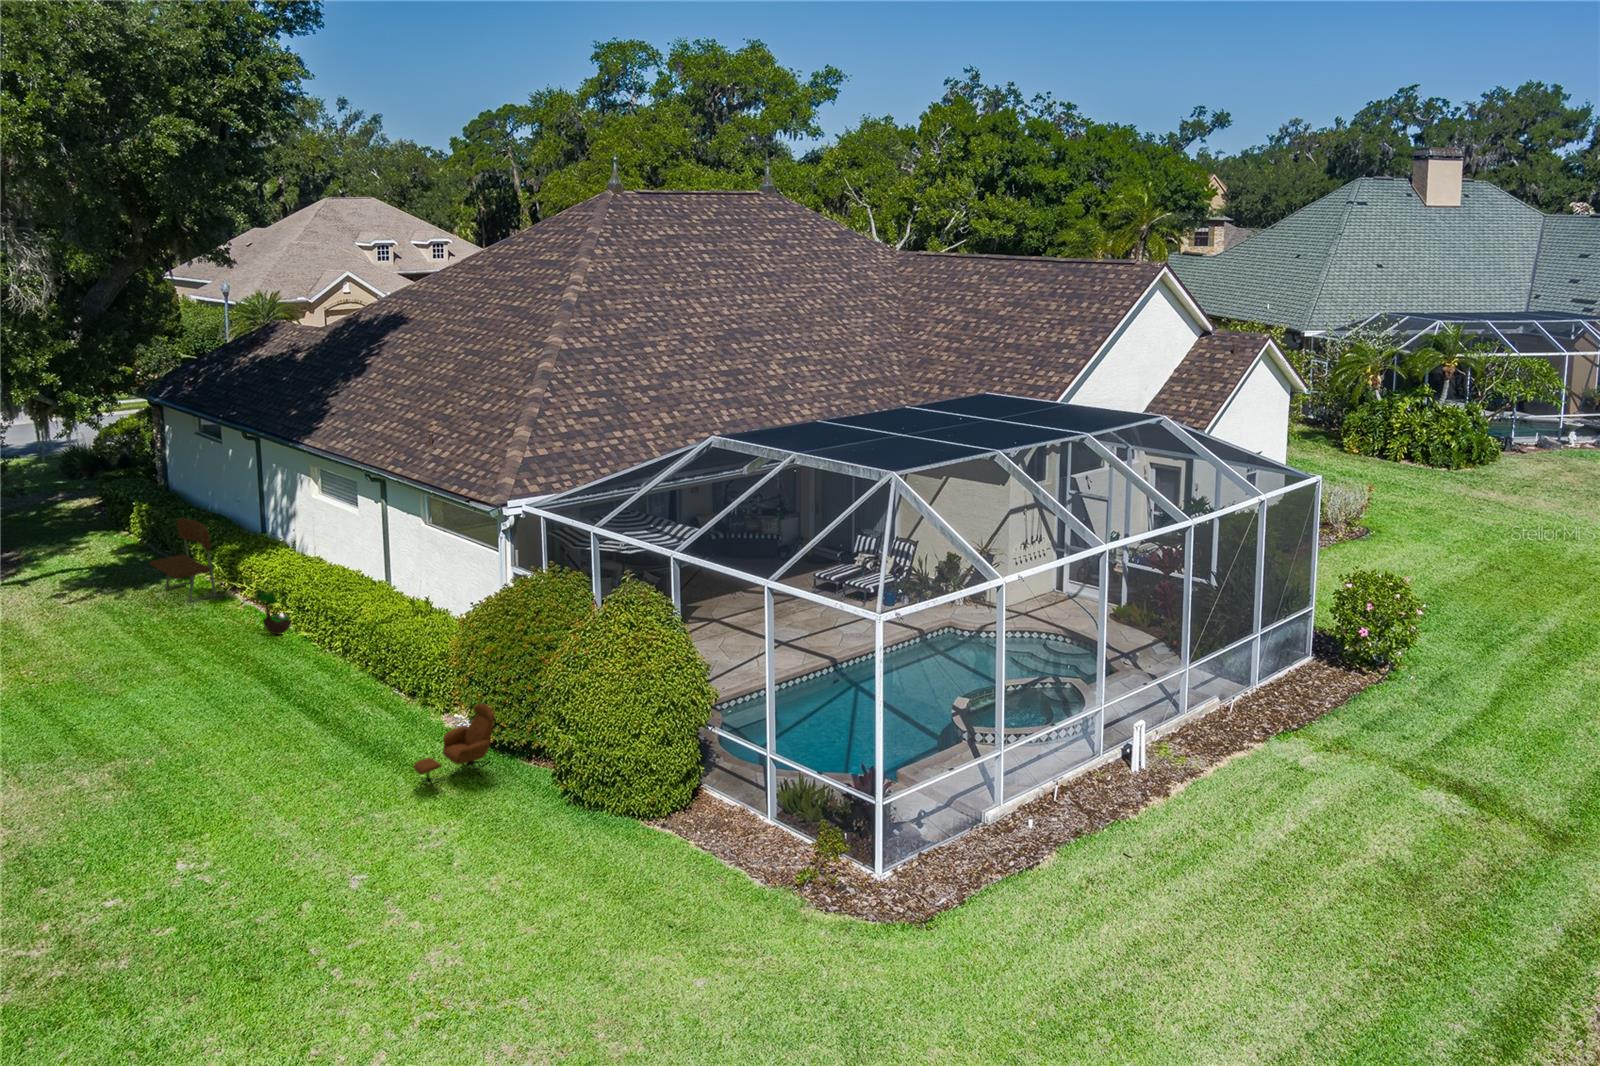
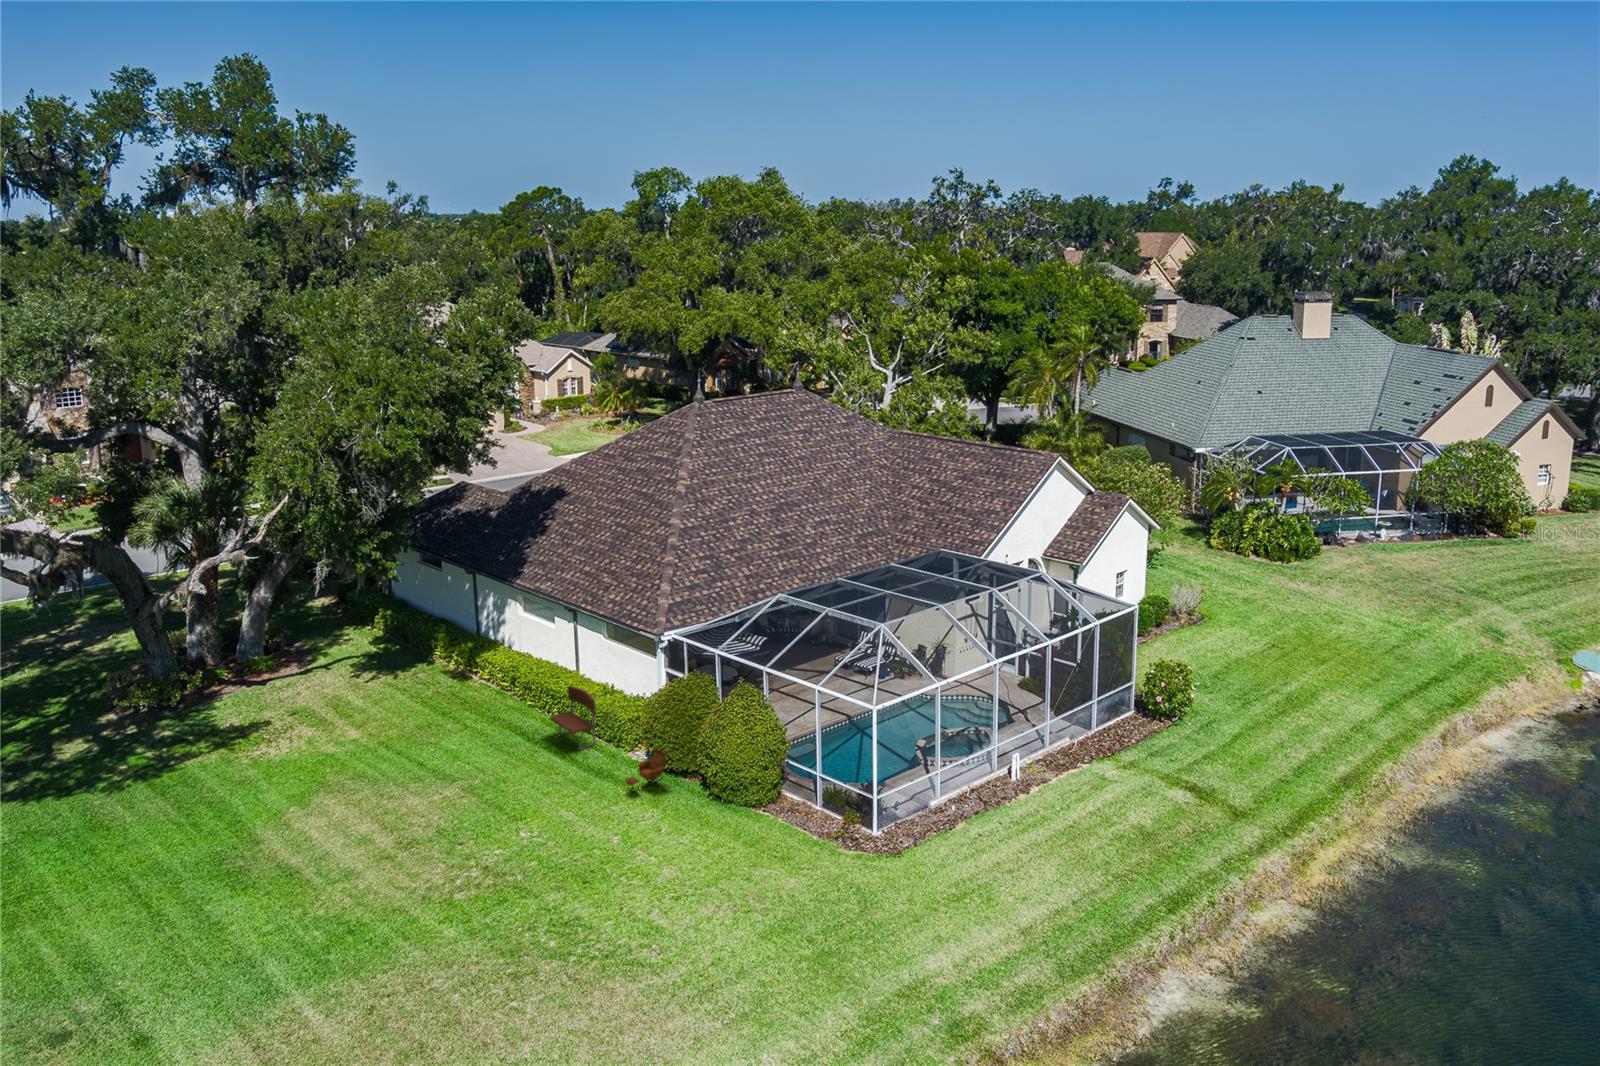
bench: present [150,518,217,603] -> present [550,686,596,750]
potted tree: present [252,587,291,635] -> none [495,671,519,703]

